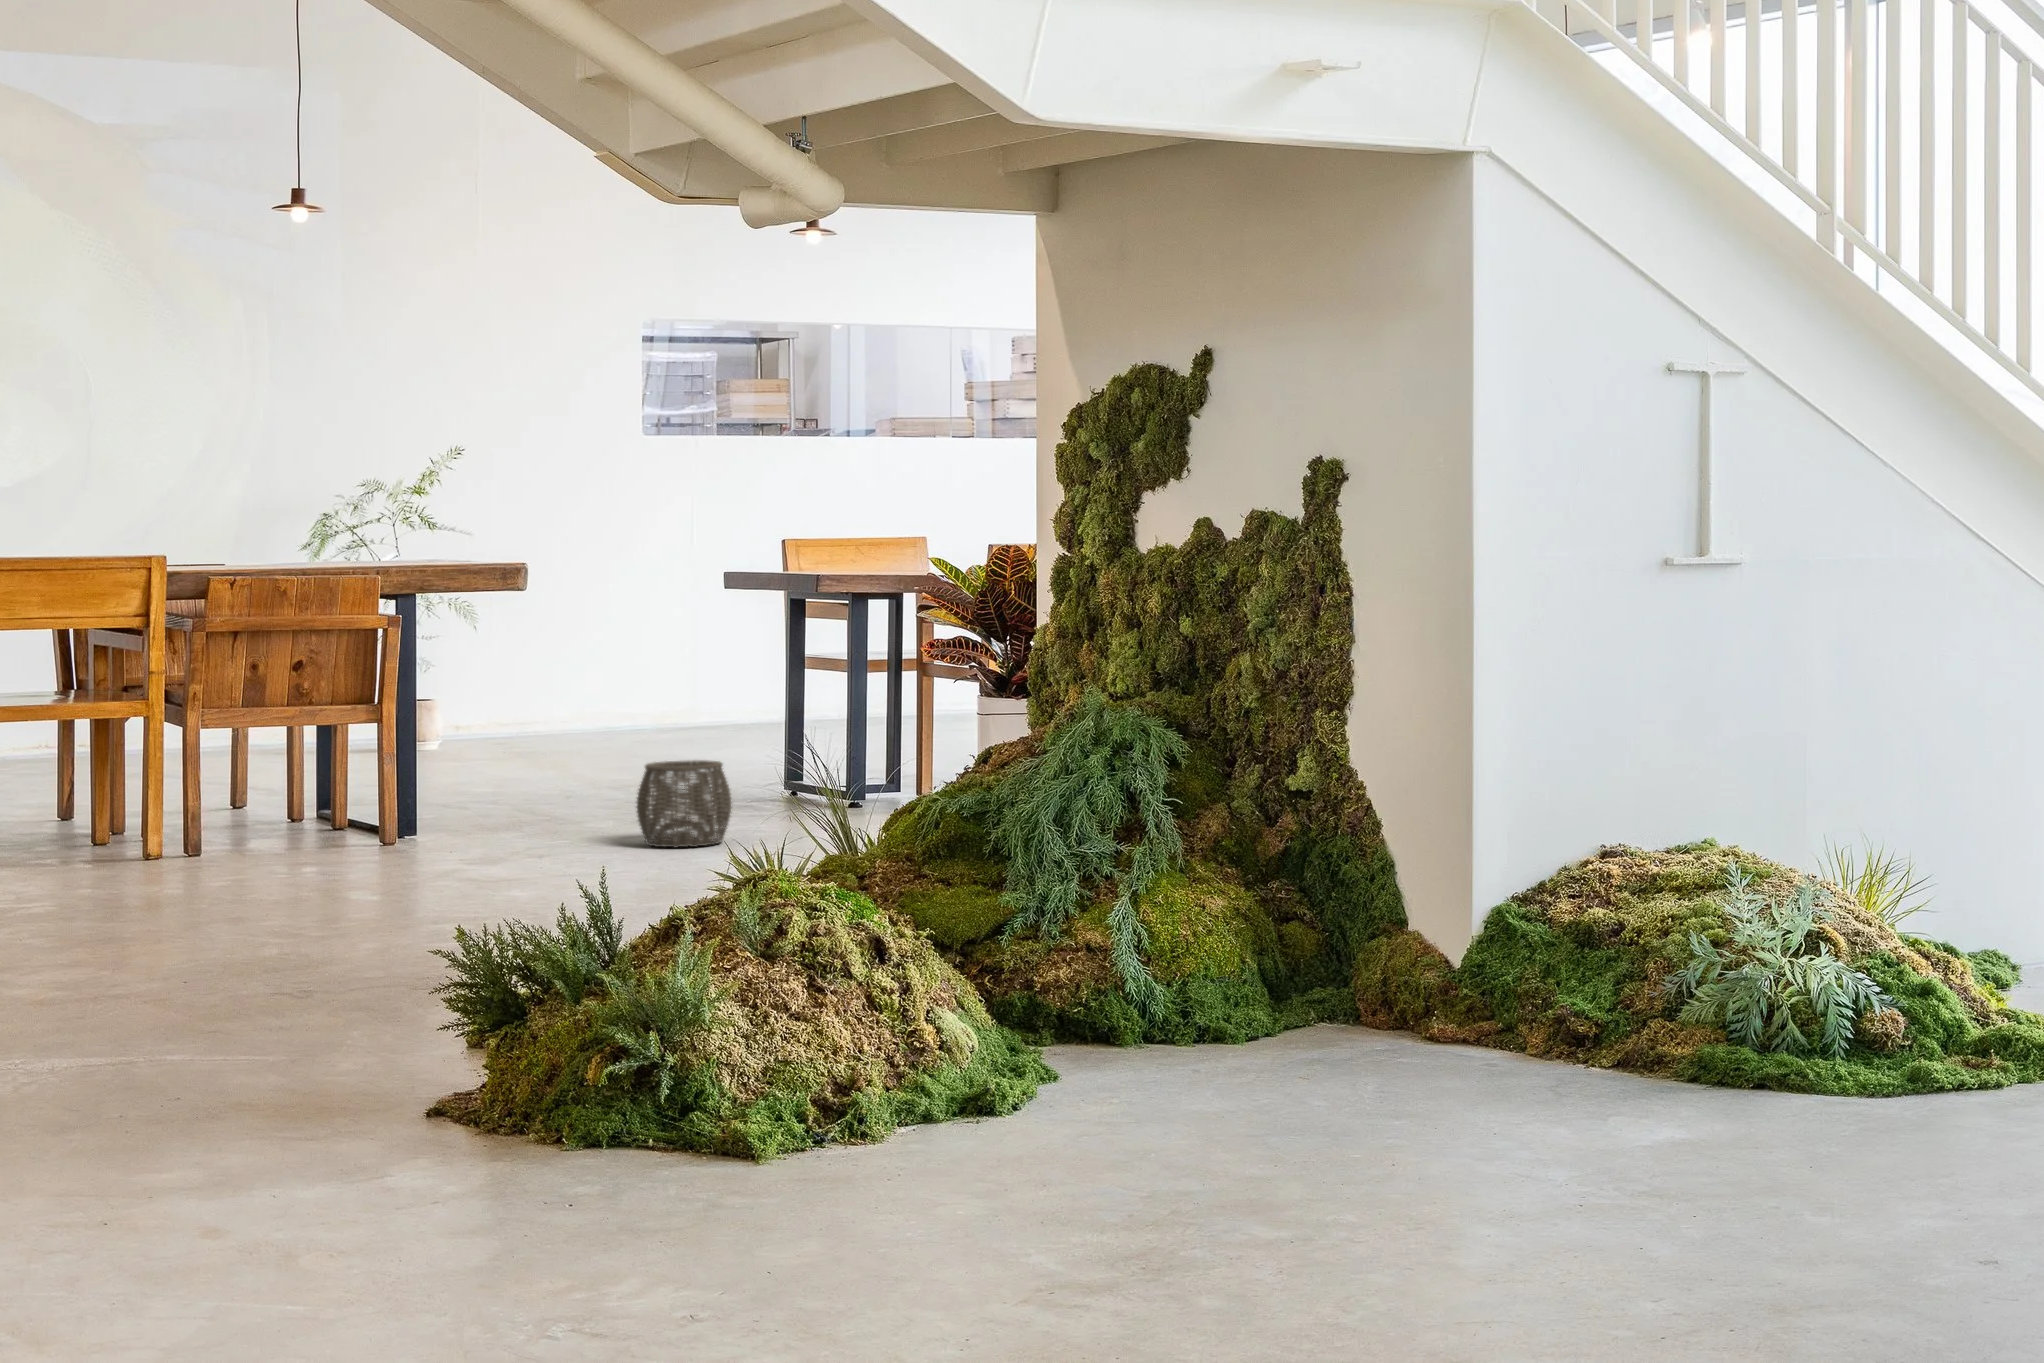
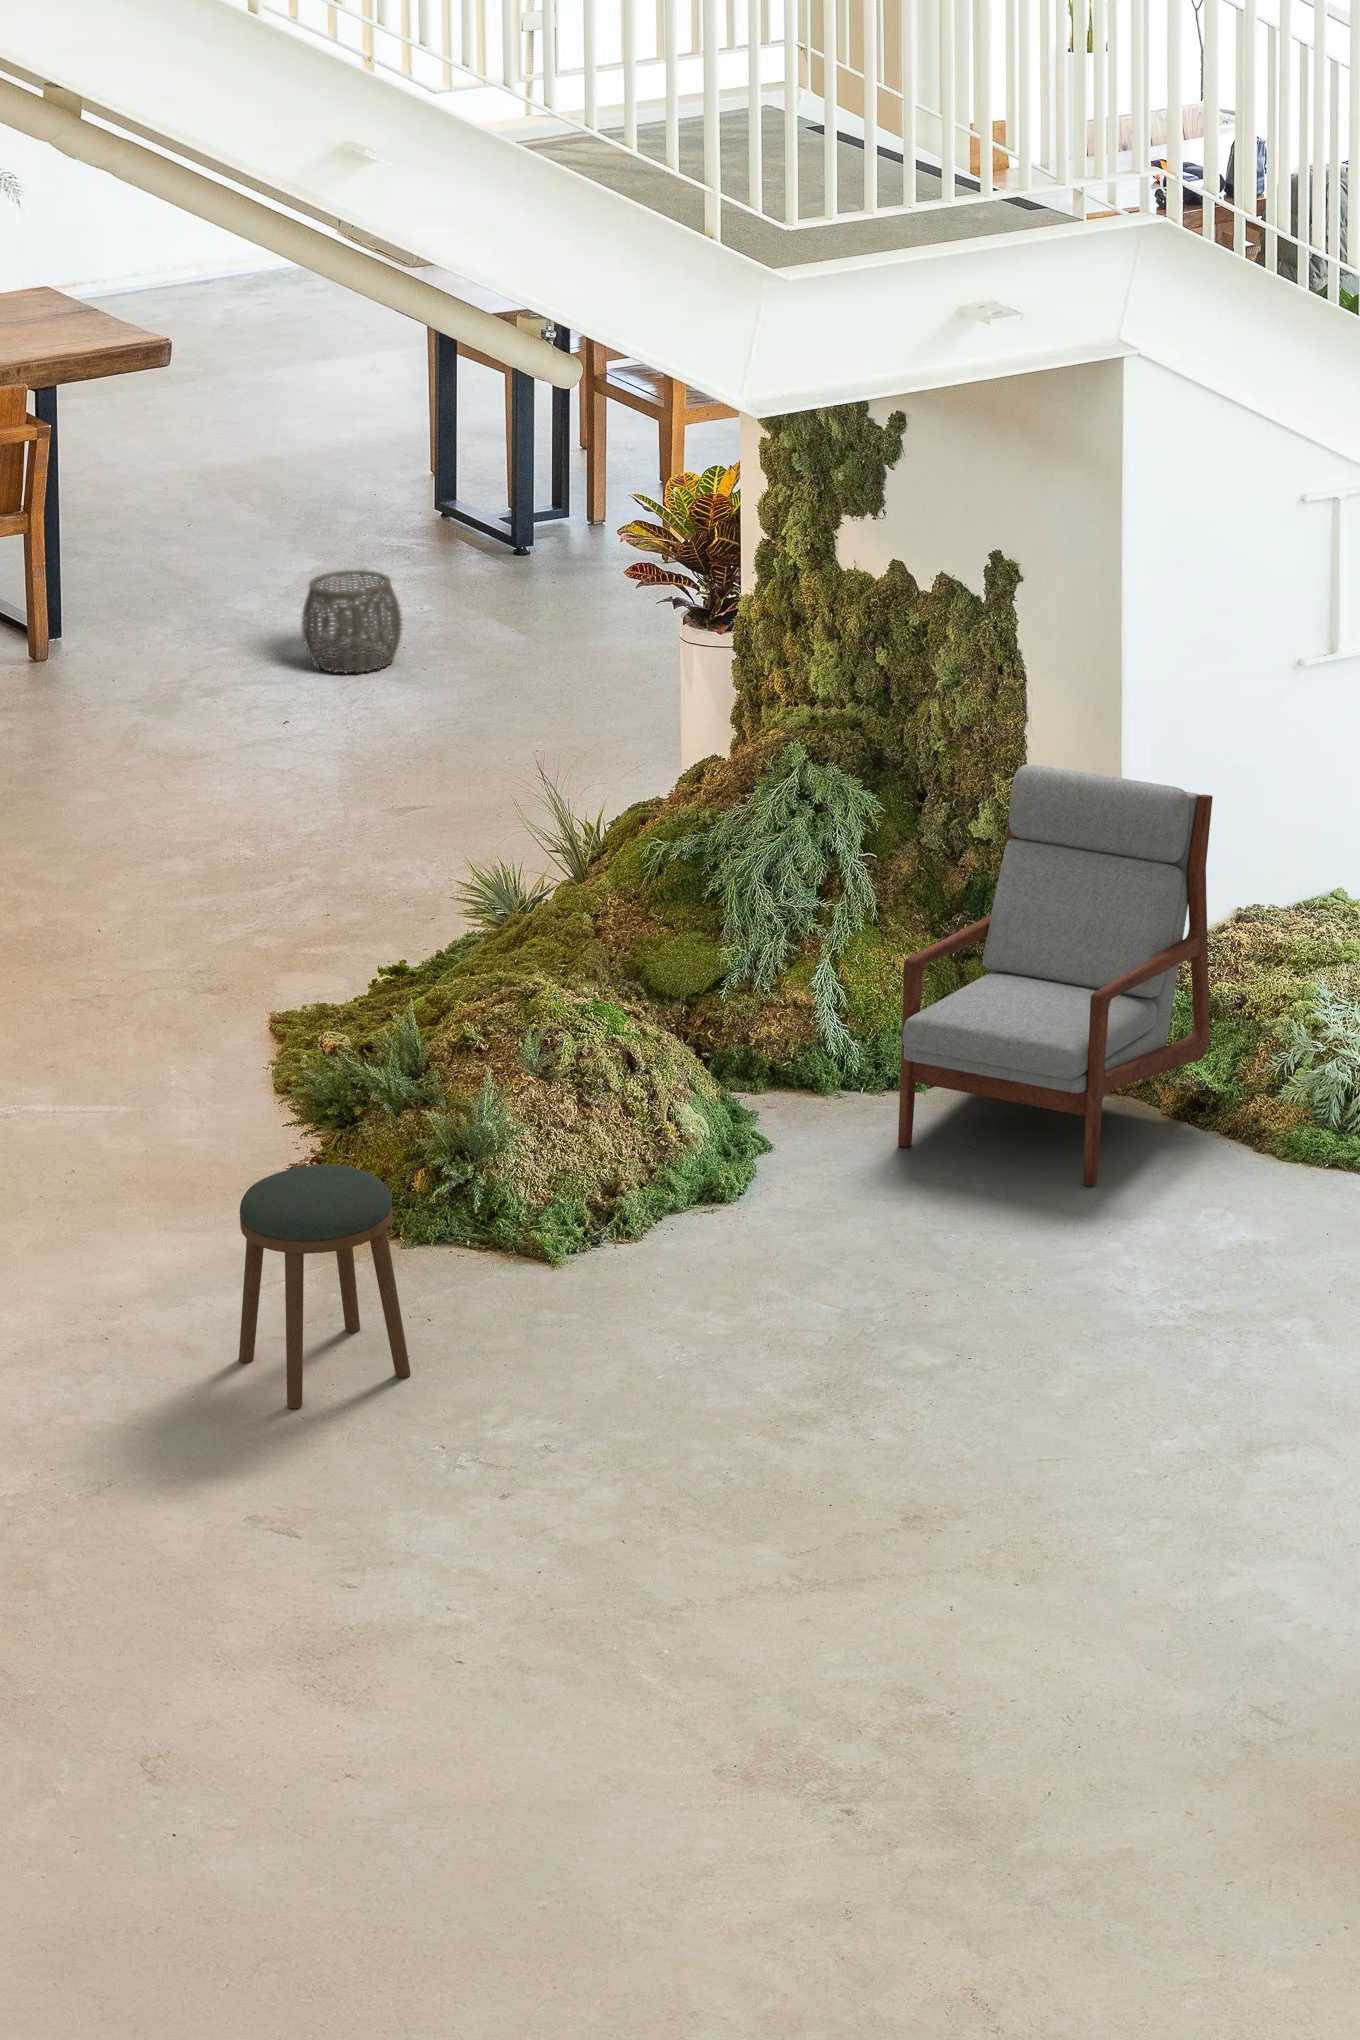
armchair: none [1213,651,1584,1094] -> present [898,764,1213,1185]
stool: none [281,949,518,1275] -> present [239,1164,411,1408]

